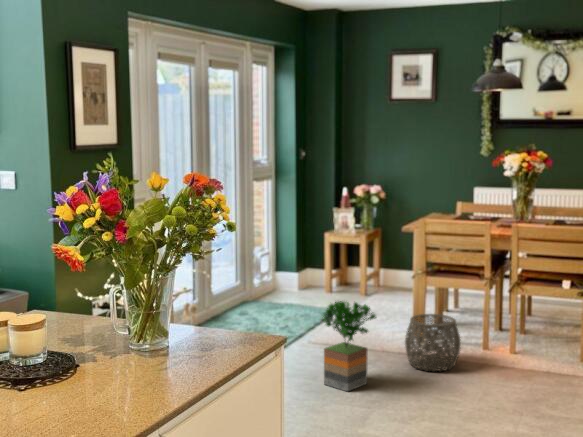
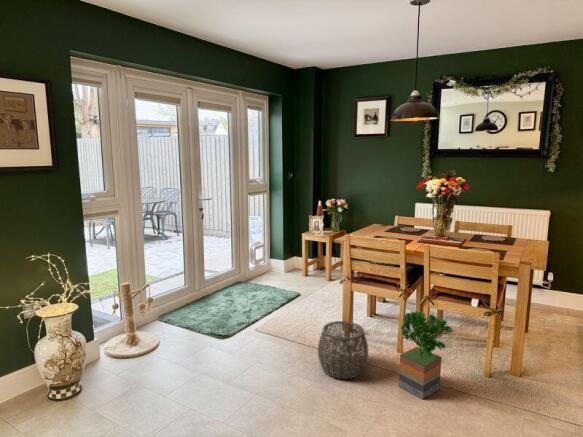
potted tree: present [323,301,376,391] -> present [399,311,453,399]

